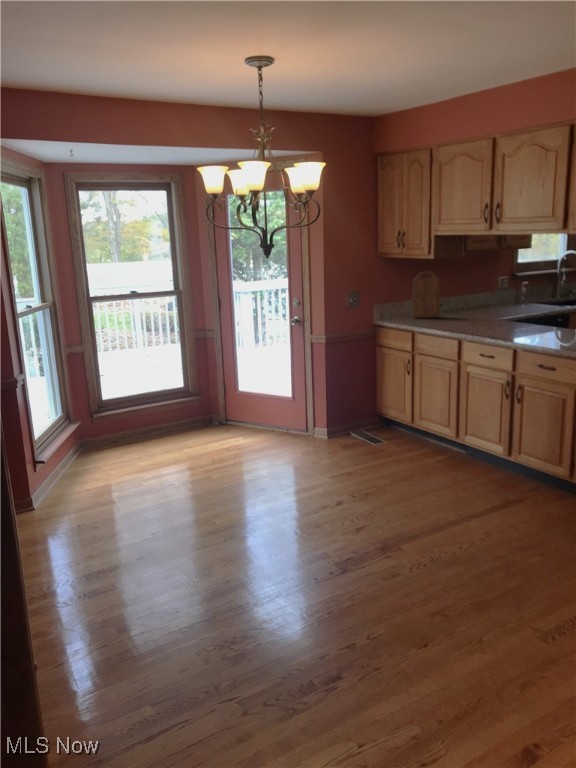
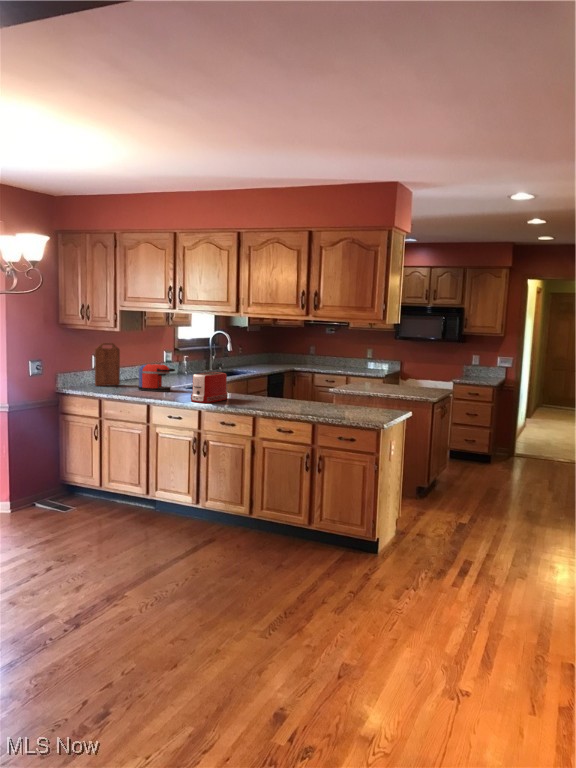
coffee maker: none [455,294,497,325] -> present [138,364,175,392]
toaster: none [505,303,554,341] -> present [191,372,228,403]

